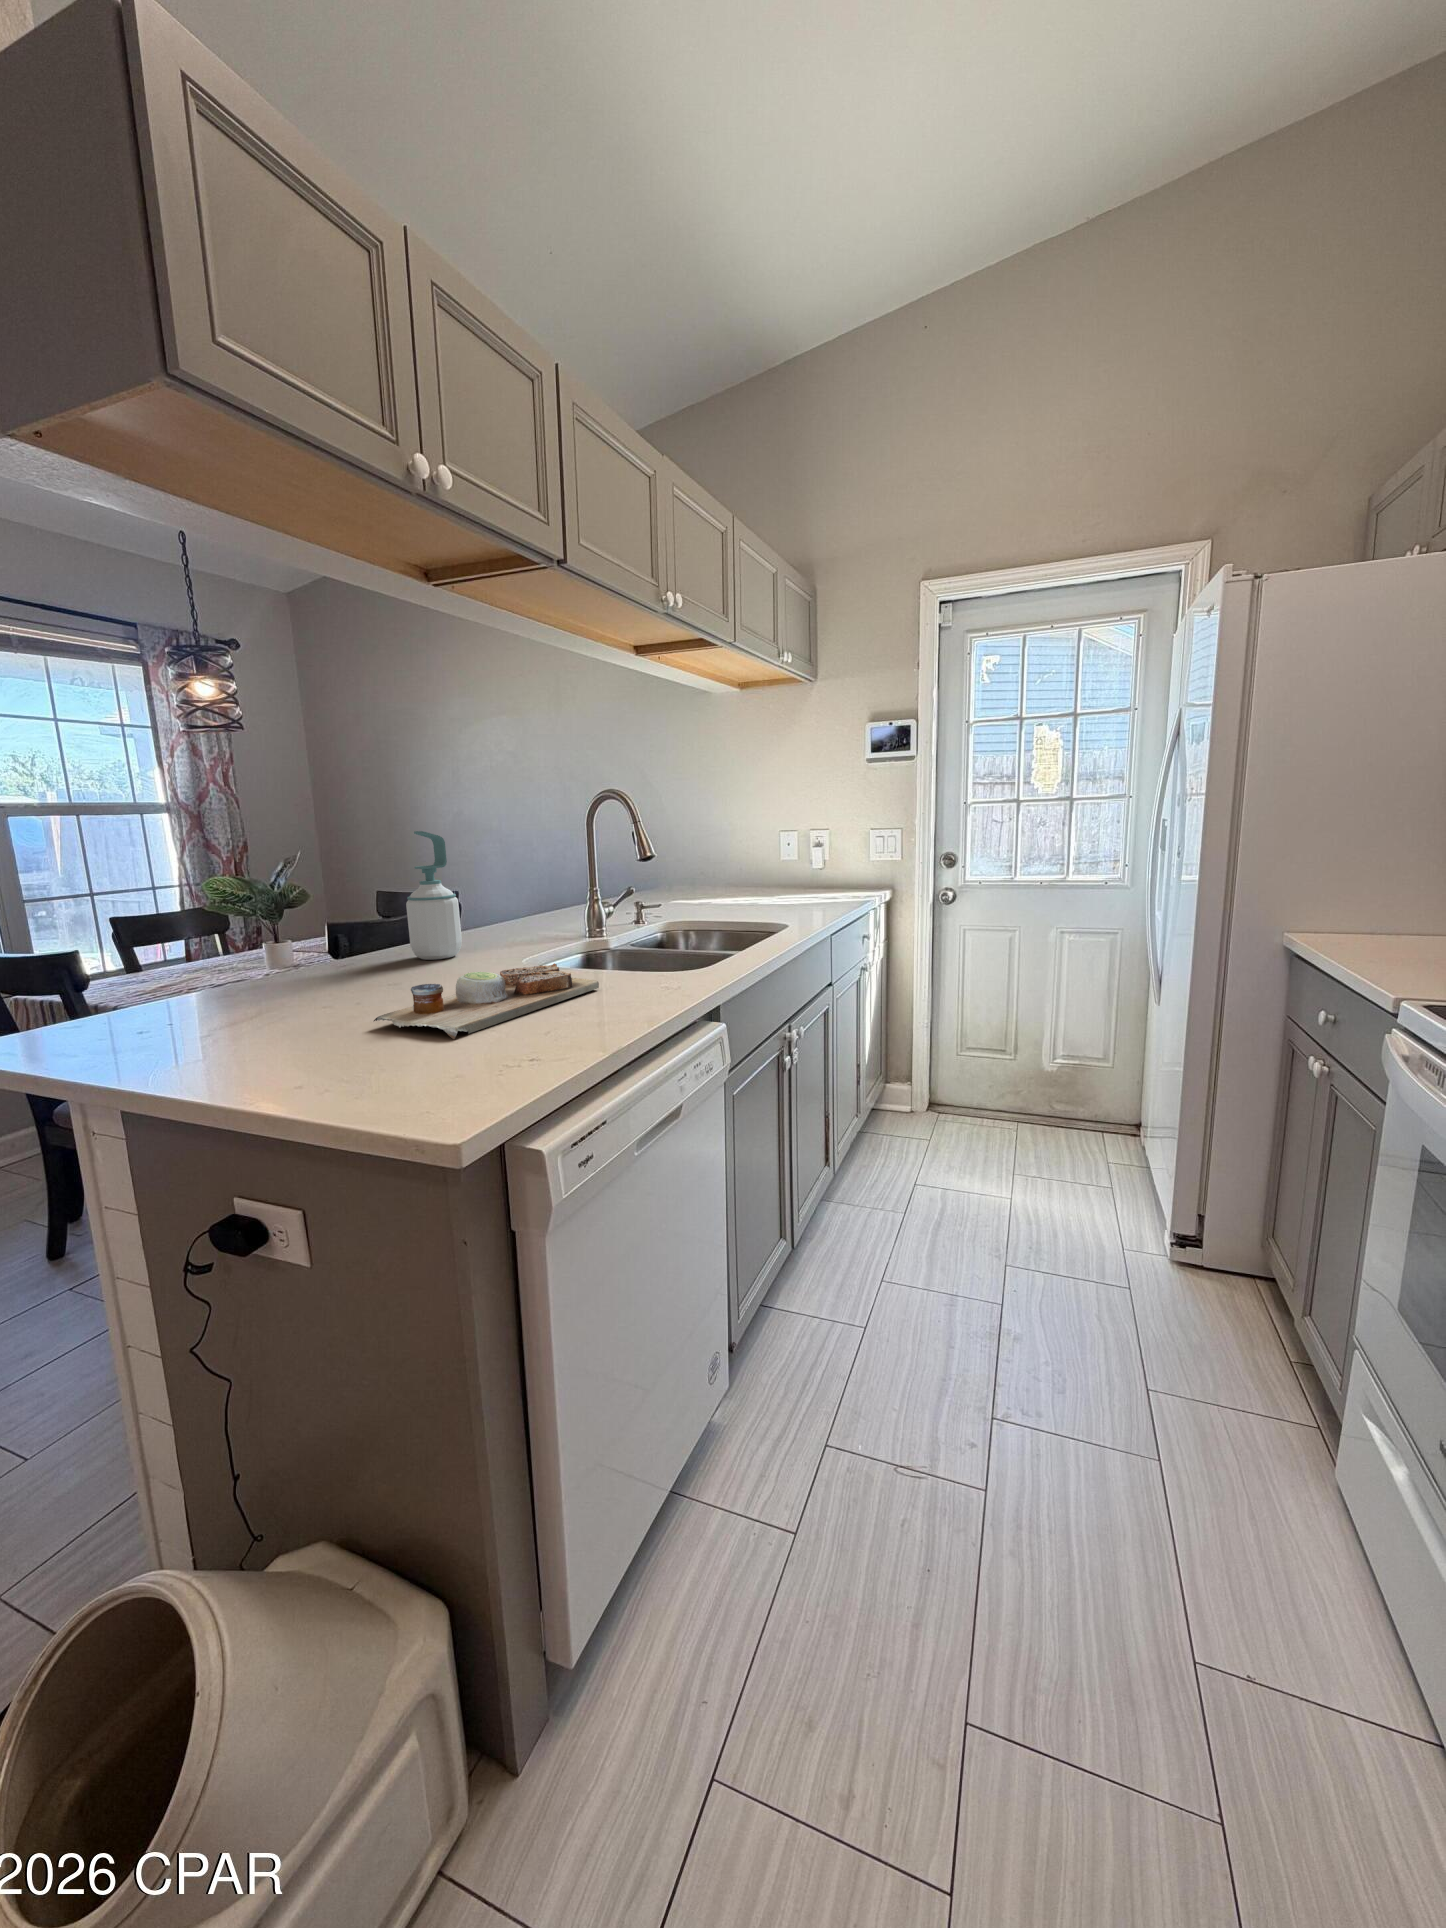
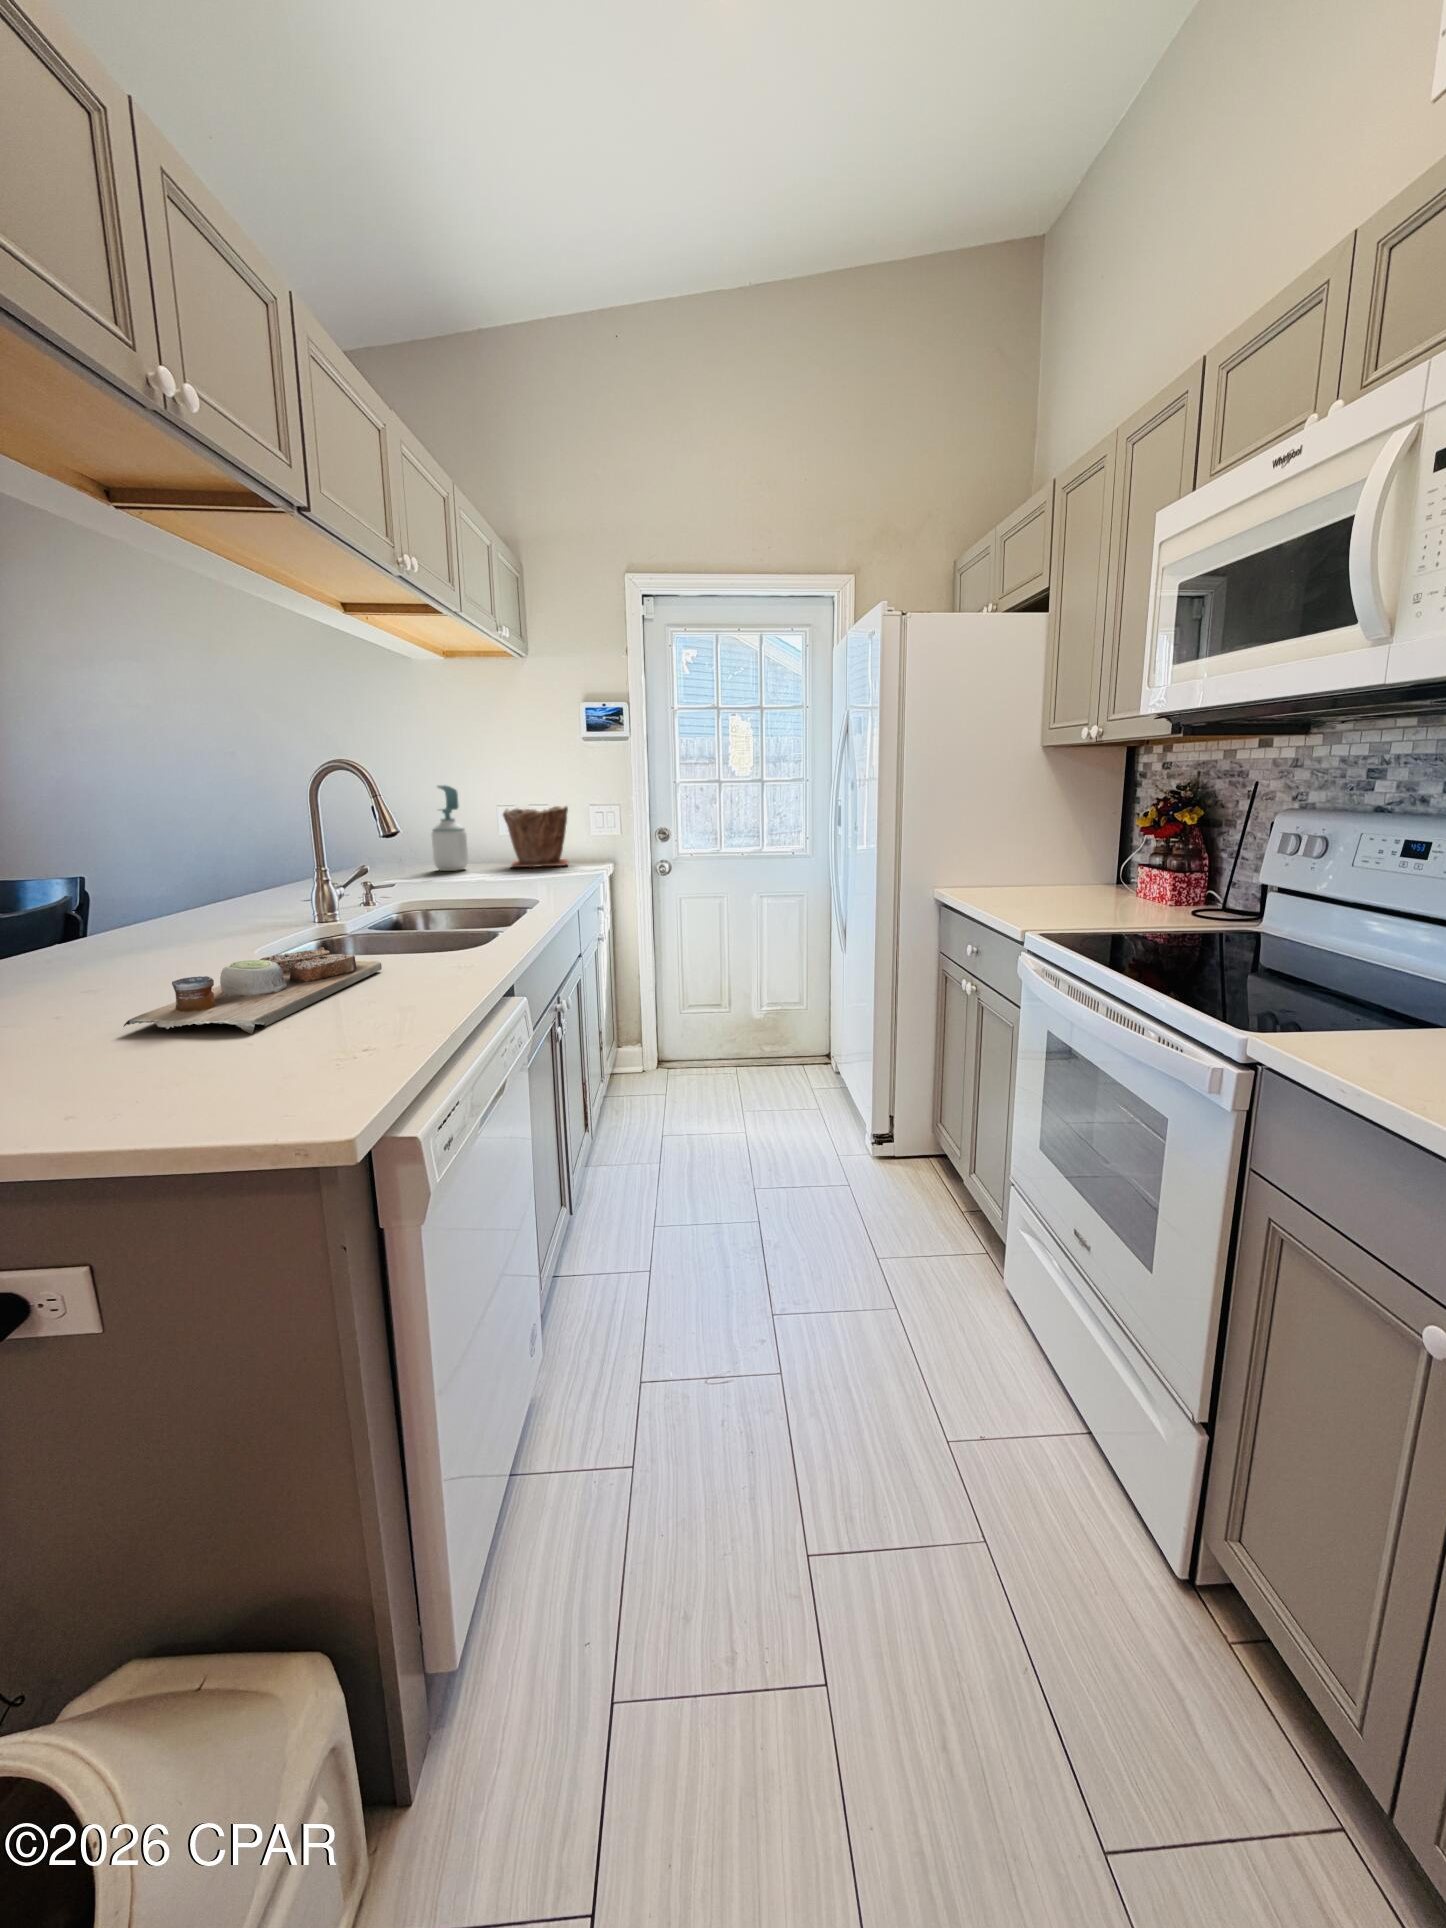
soap bottle: present [406,831,462,960] -> present [432,786,468,871]
plant pot: none [783,831,848,893] -> present [503,806,568,867]

